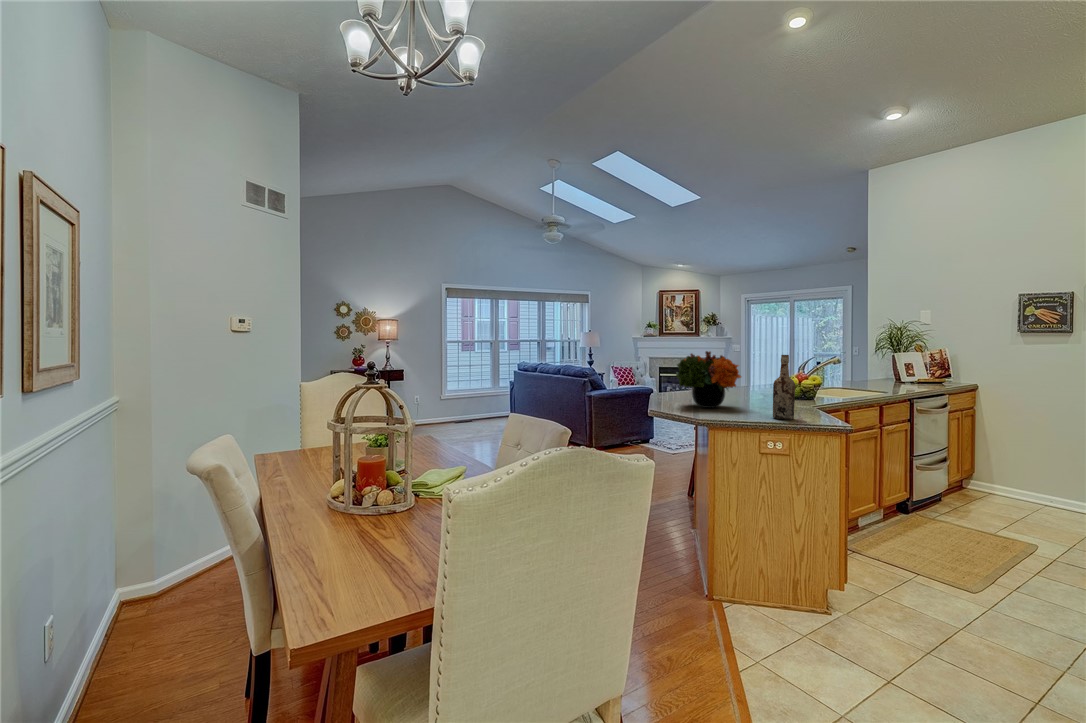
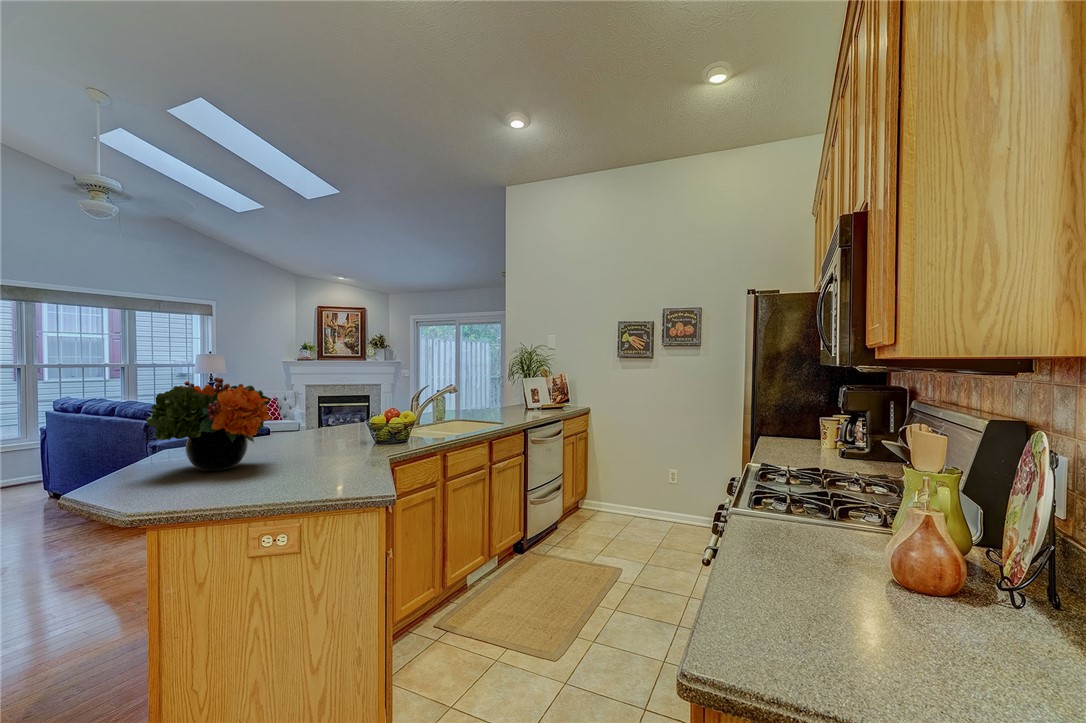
wine bottle: present [773,355,795,420] -> none [291,383,325,487]

